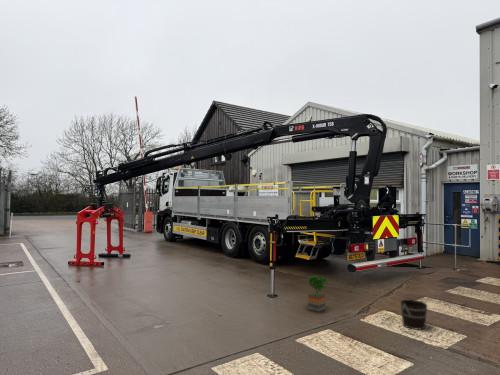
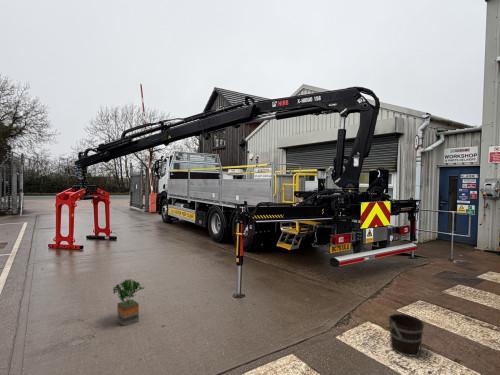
potted tree: present [308,276,328,312] -> present [113,279,144,326]

